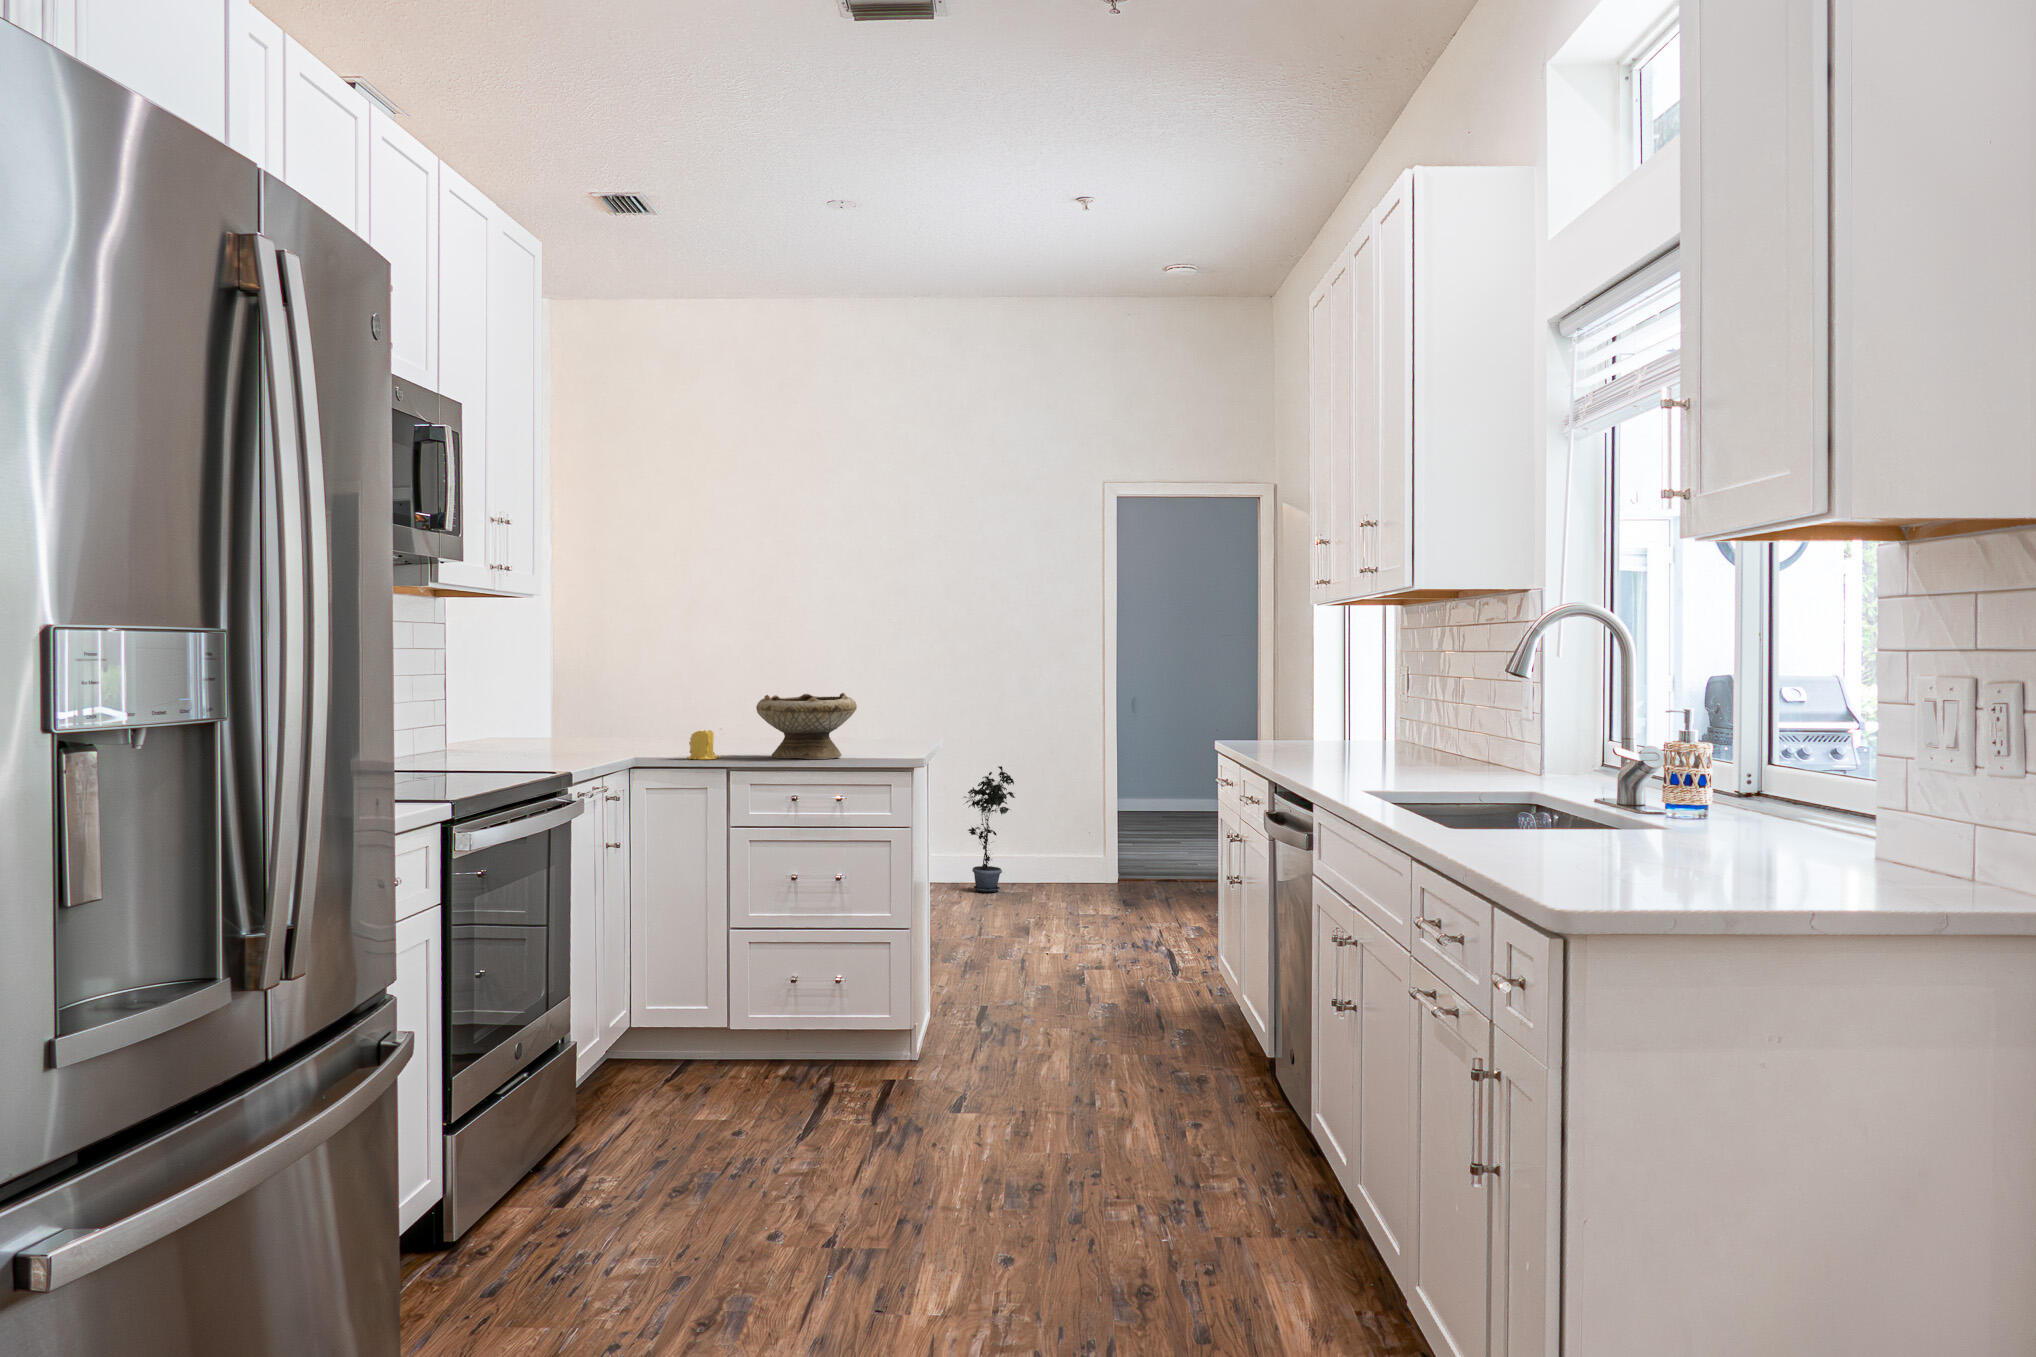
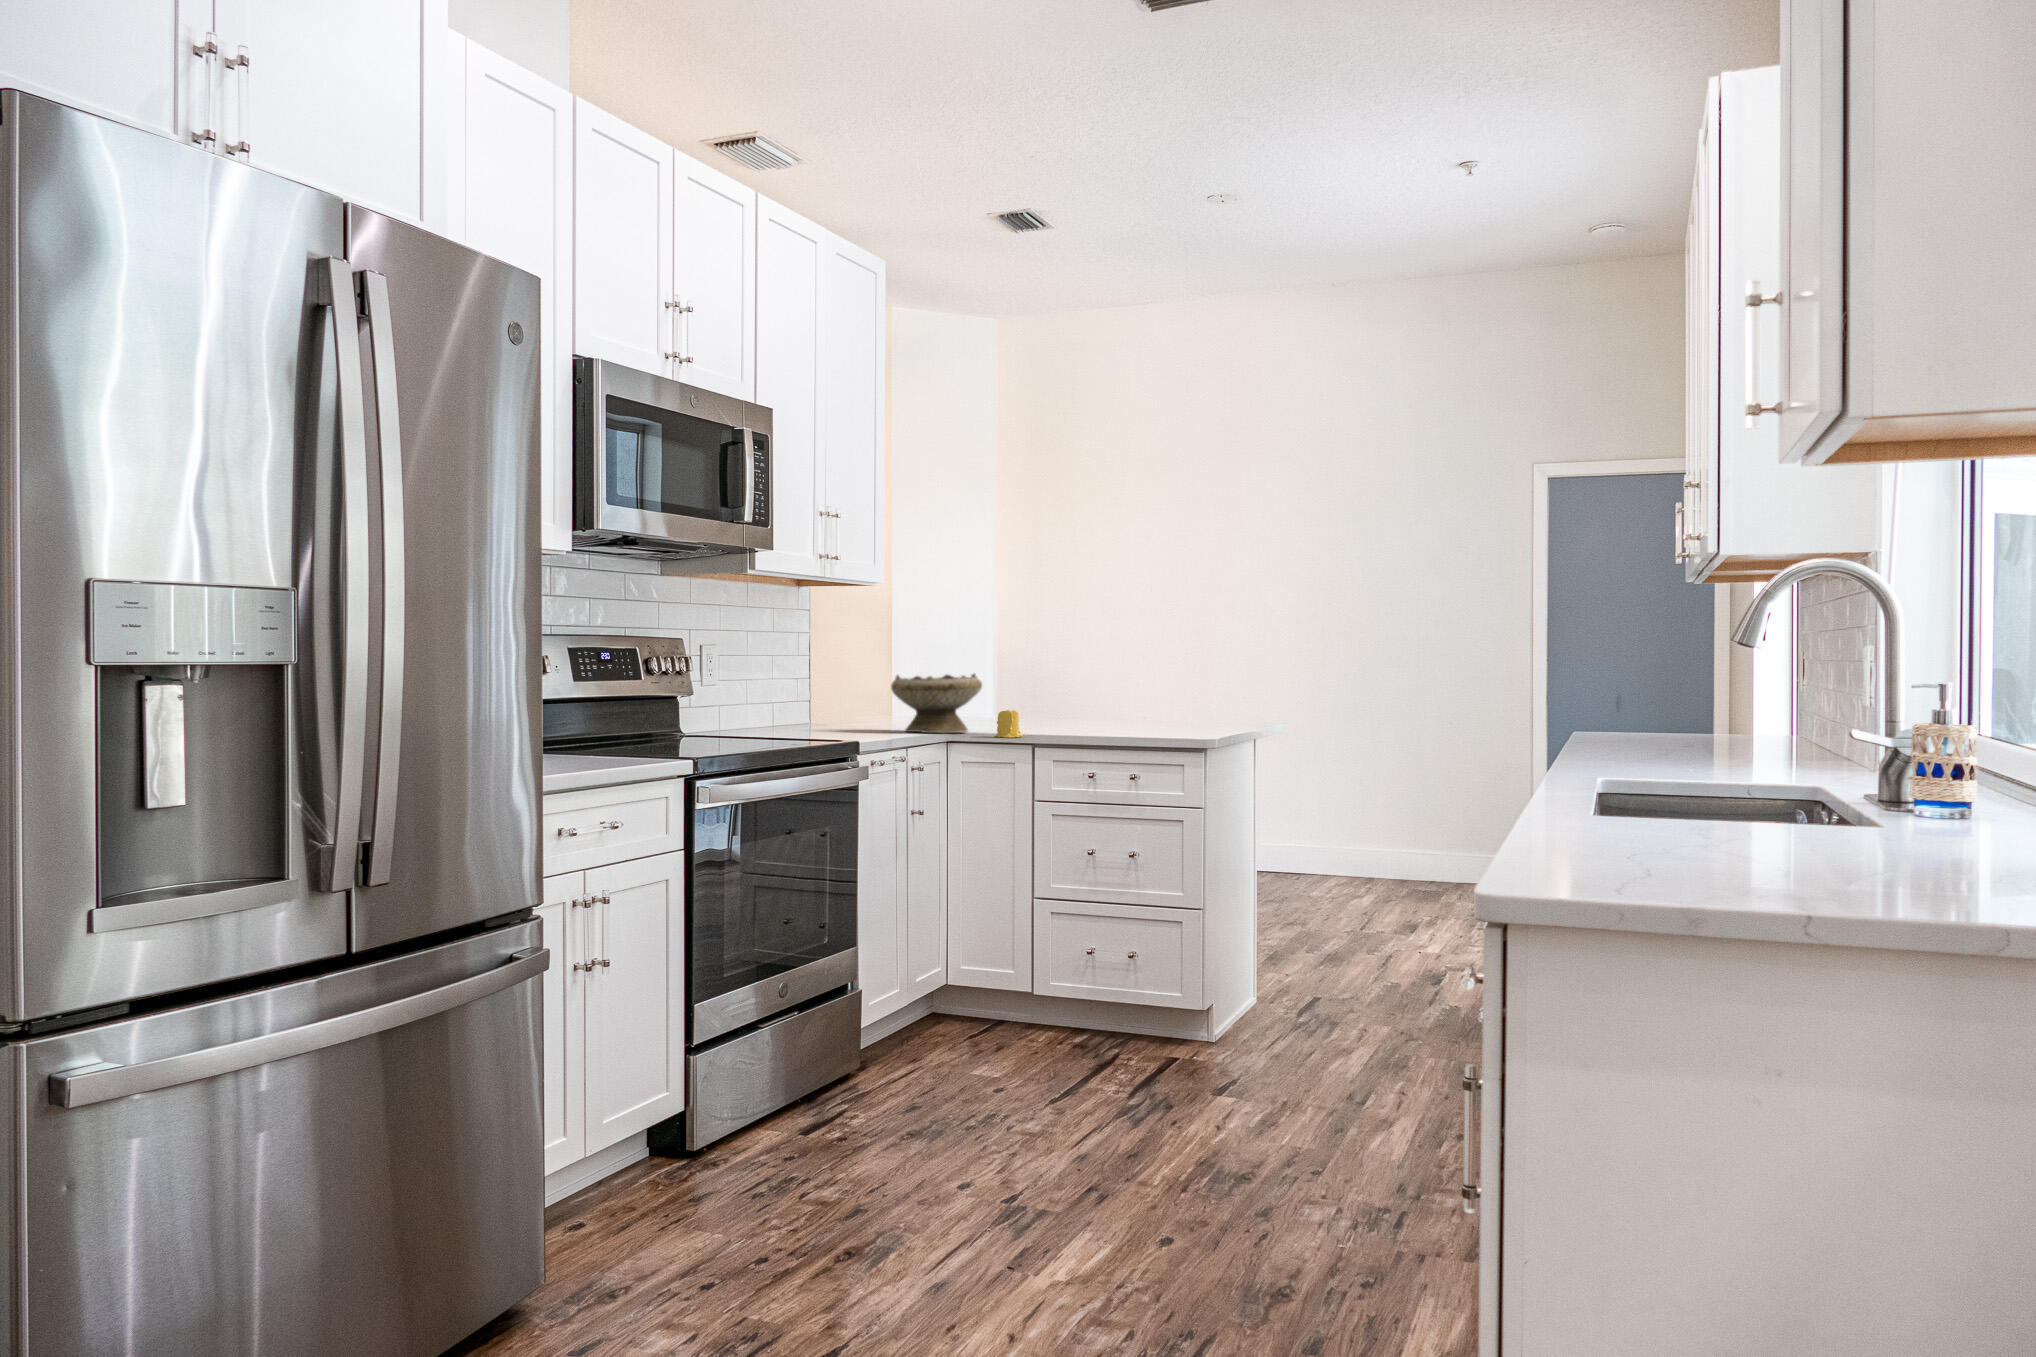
bowl: present [756,693,857,759] -> present [891,674,982,733]
potted plant: present [965,766,1015,892] -> none [1371,762,1428,890]

